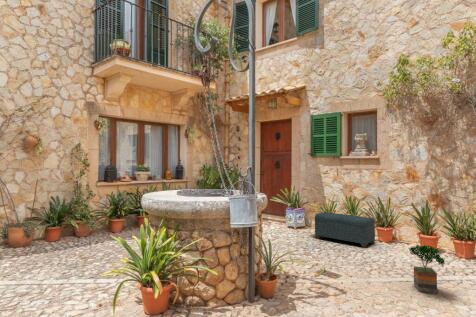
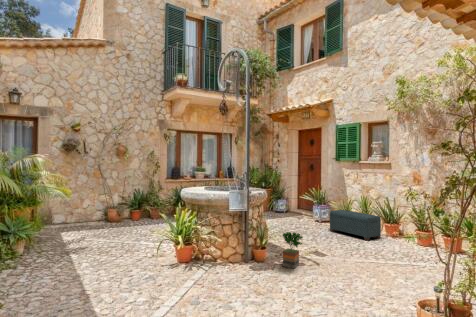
potted tree: present [409,245,445,293] -> present [282,232,303,268]

